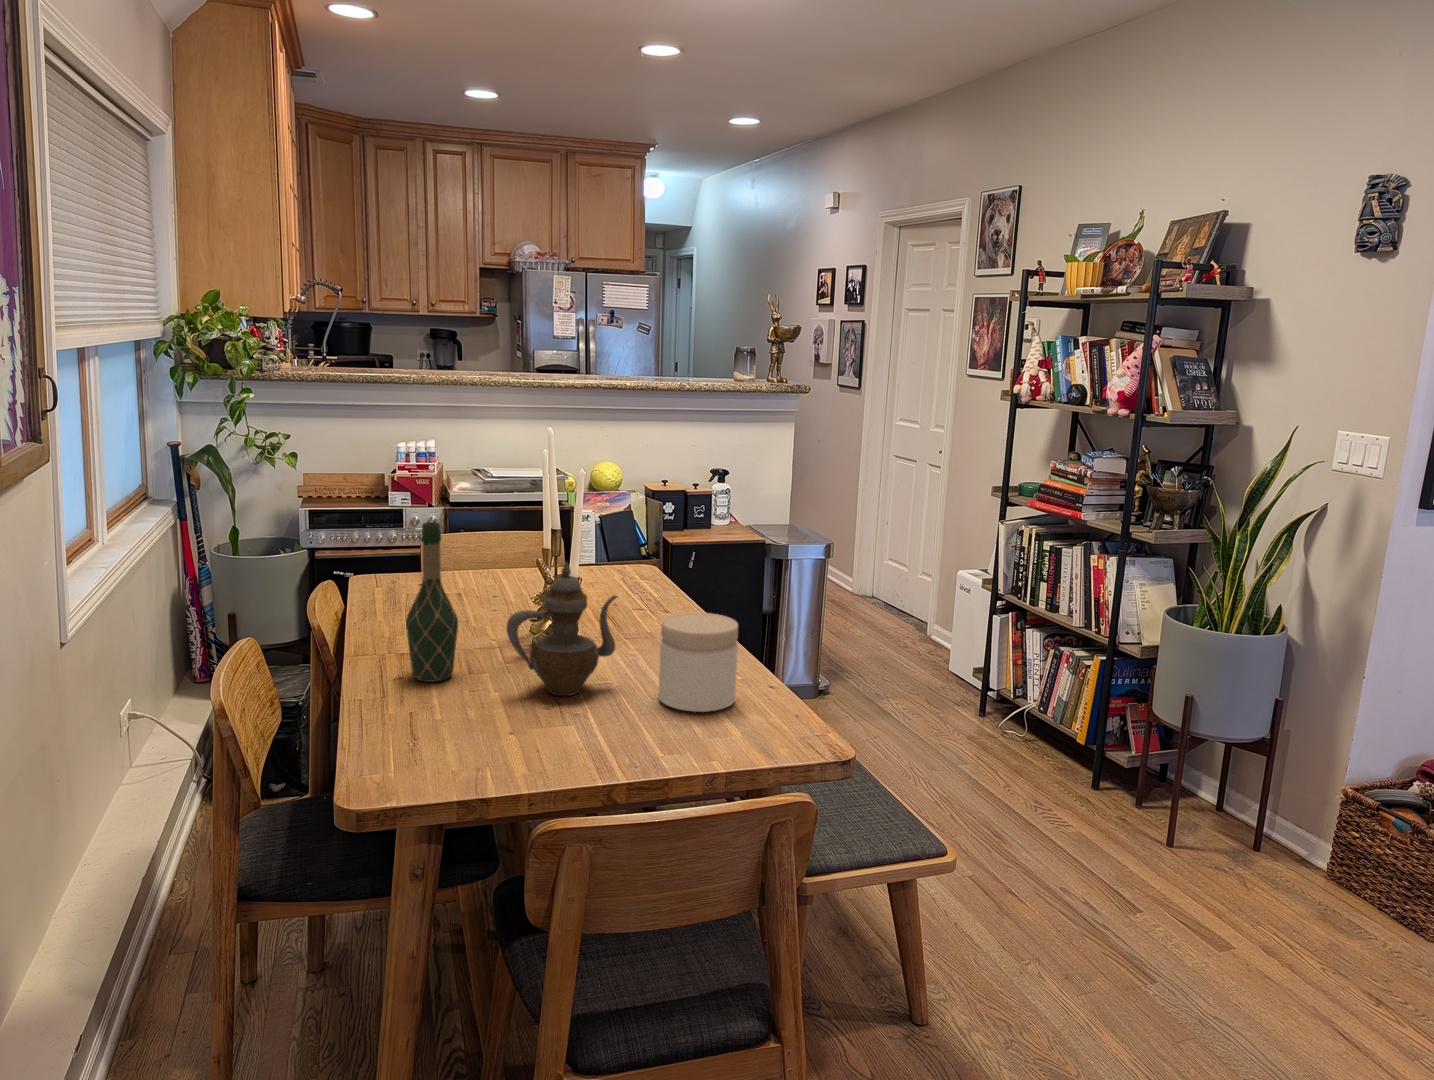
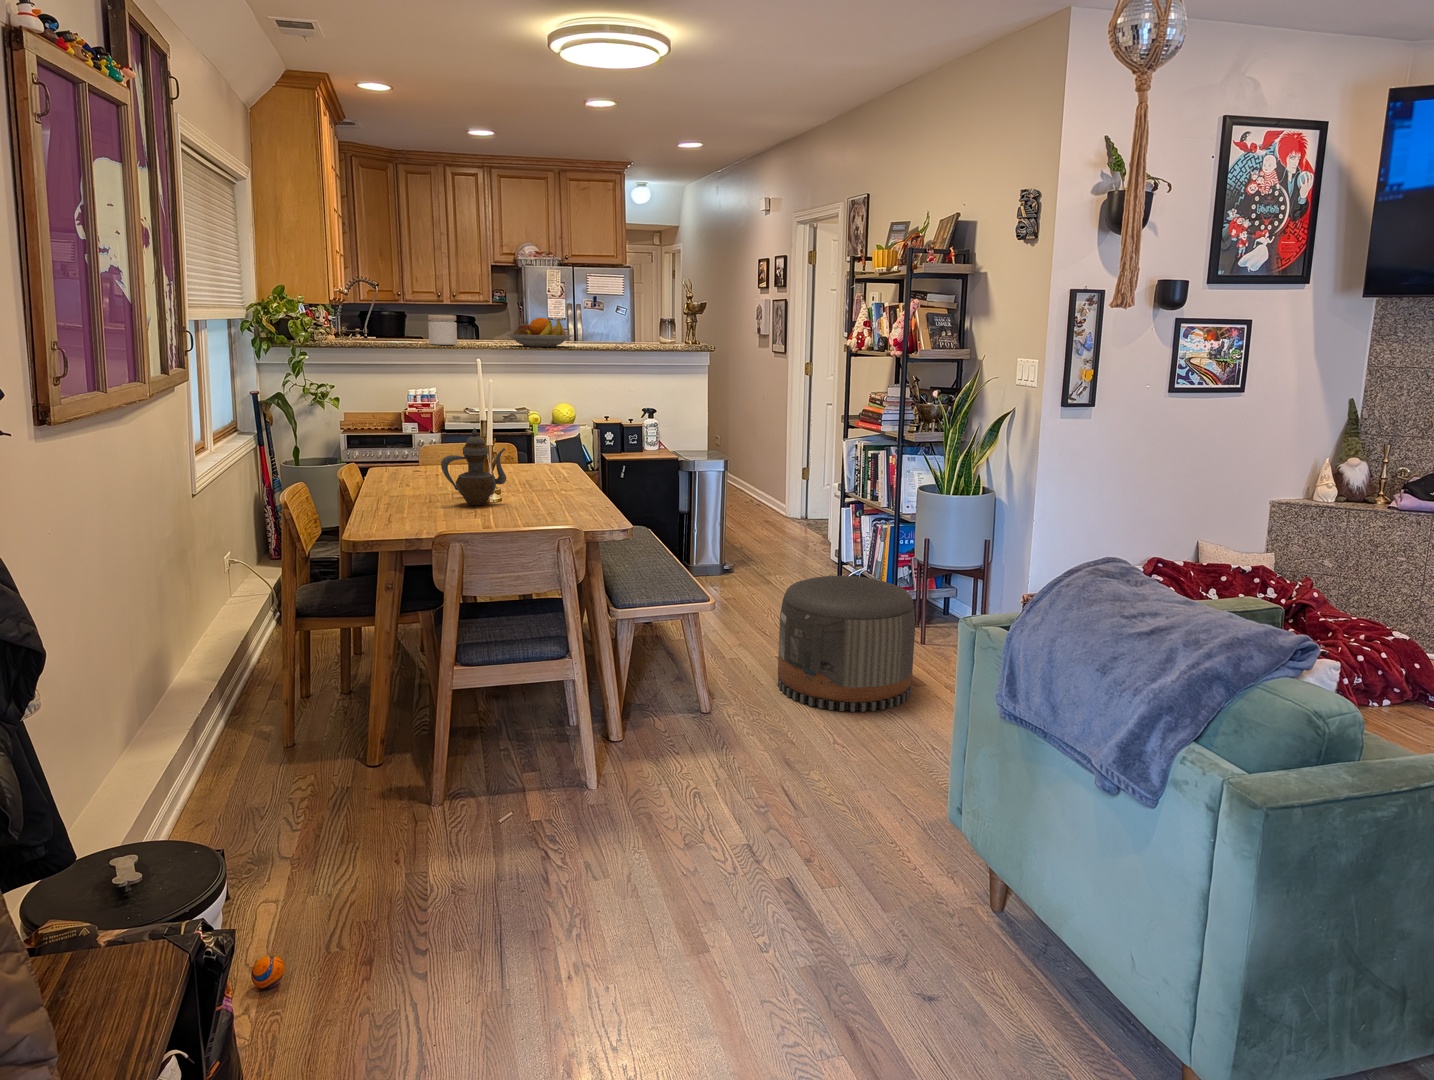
fruit bowl: none [530,344,621,384] -> present [506,318,572,347]
wine bottle: present [406,522,458,682] -> none [387,408,418,501]
jar: present [659,612,738,712] -> present [428,315,457,345]
pouf: none [994,759,1227,1004] -> present [778,576,915,712]

